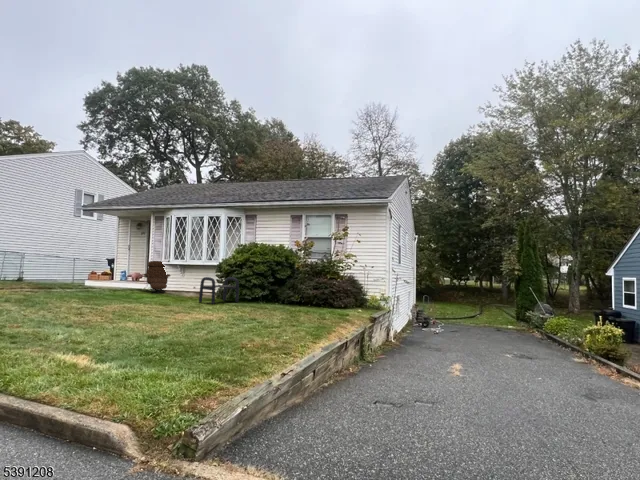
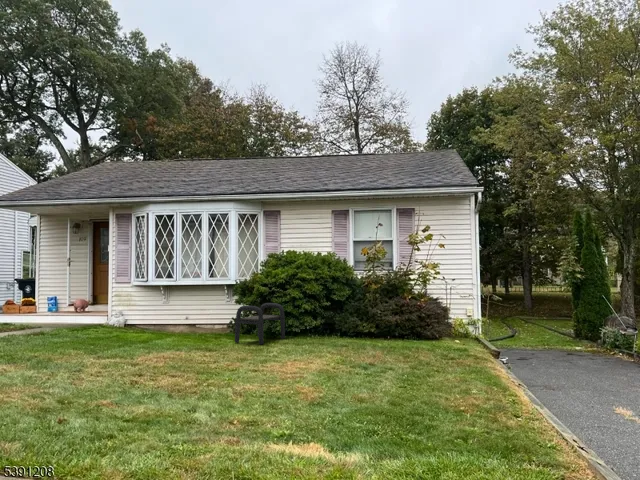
lounge chair: present [144,261,170,294] -> none [110,282,152,332]

